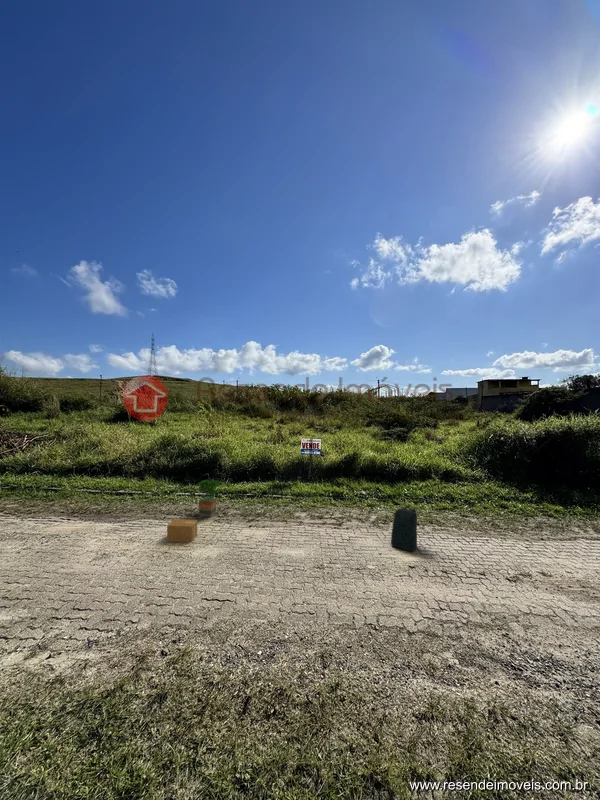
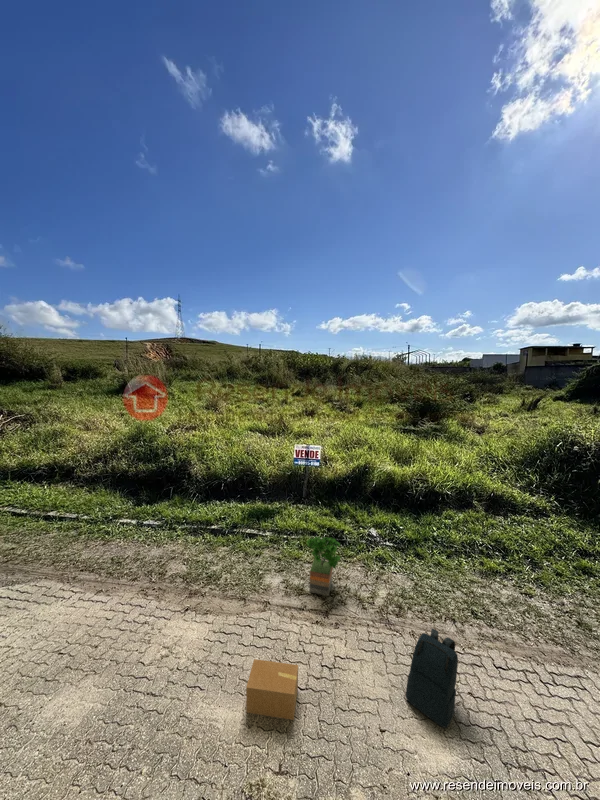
potted tree: present [199,480,220,517] -> present [307,536,341,596]
cardboard box: present [167,520,197,542] -> present [246,659,298,720]

